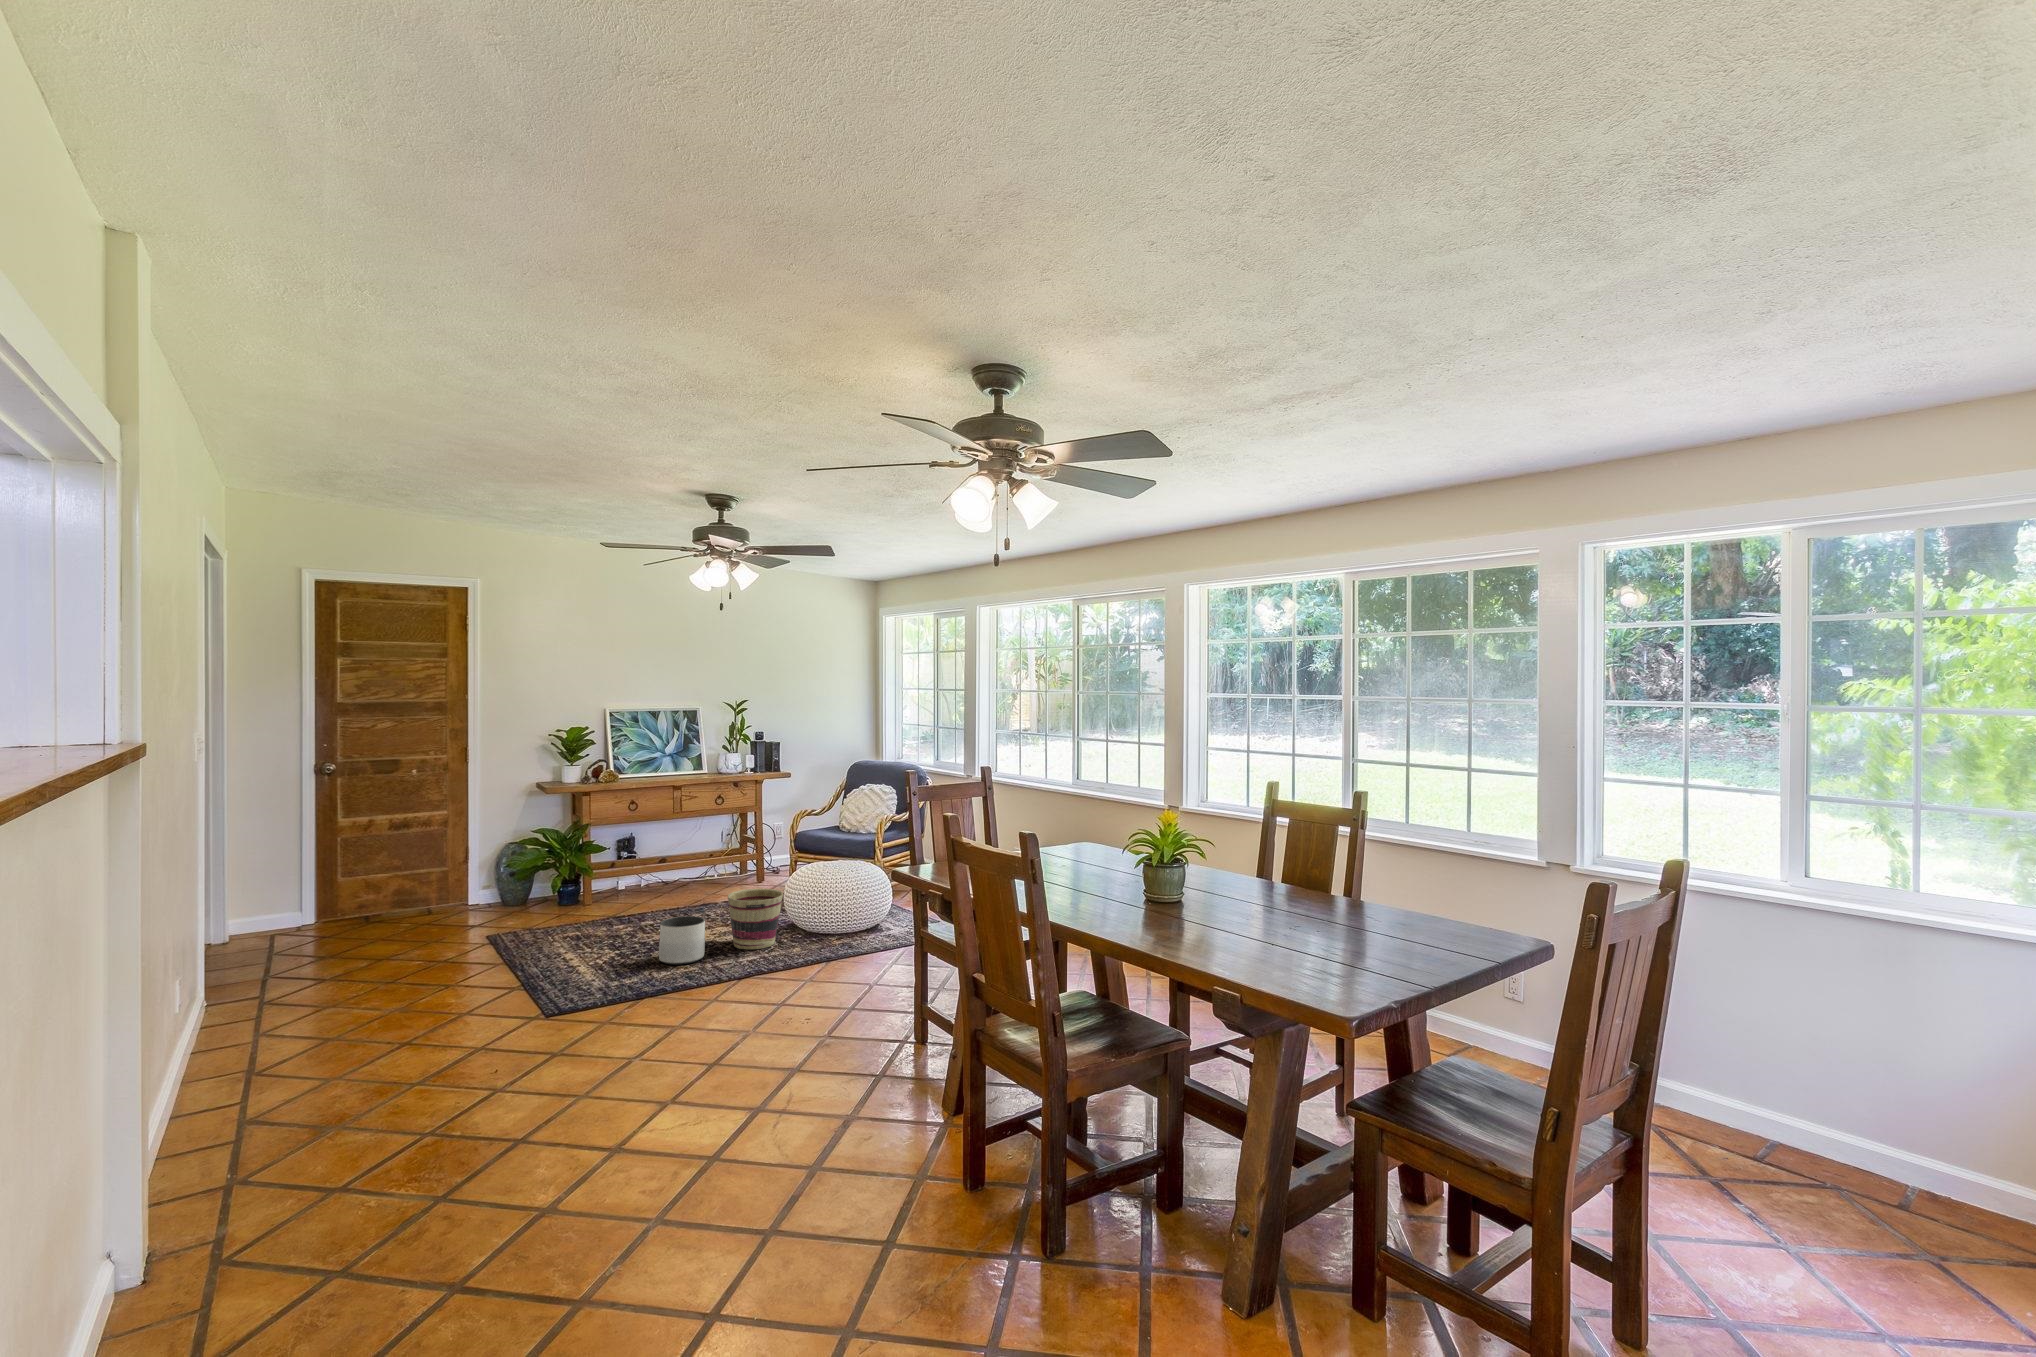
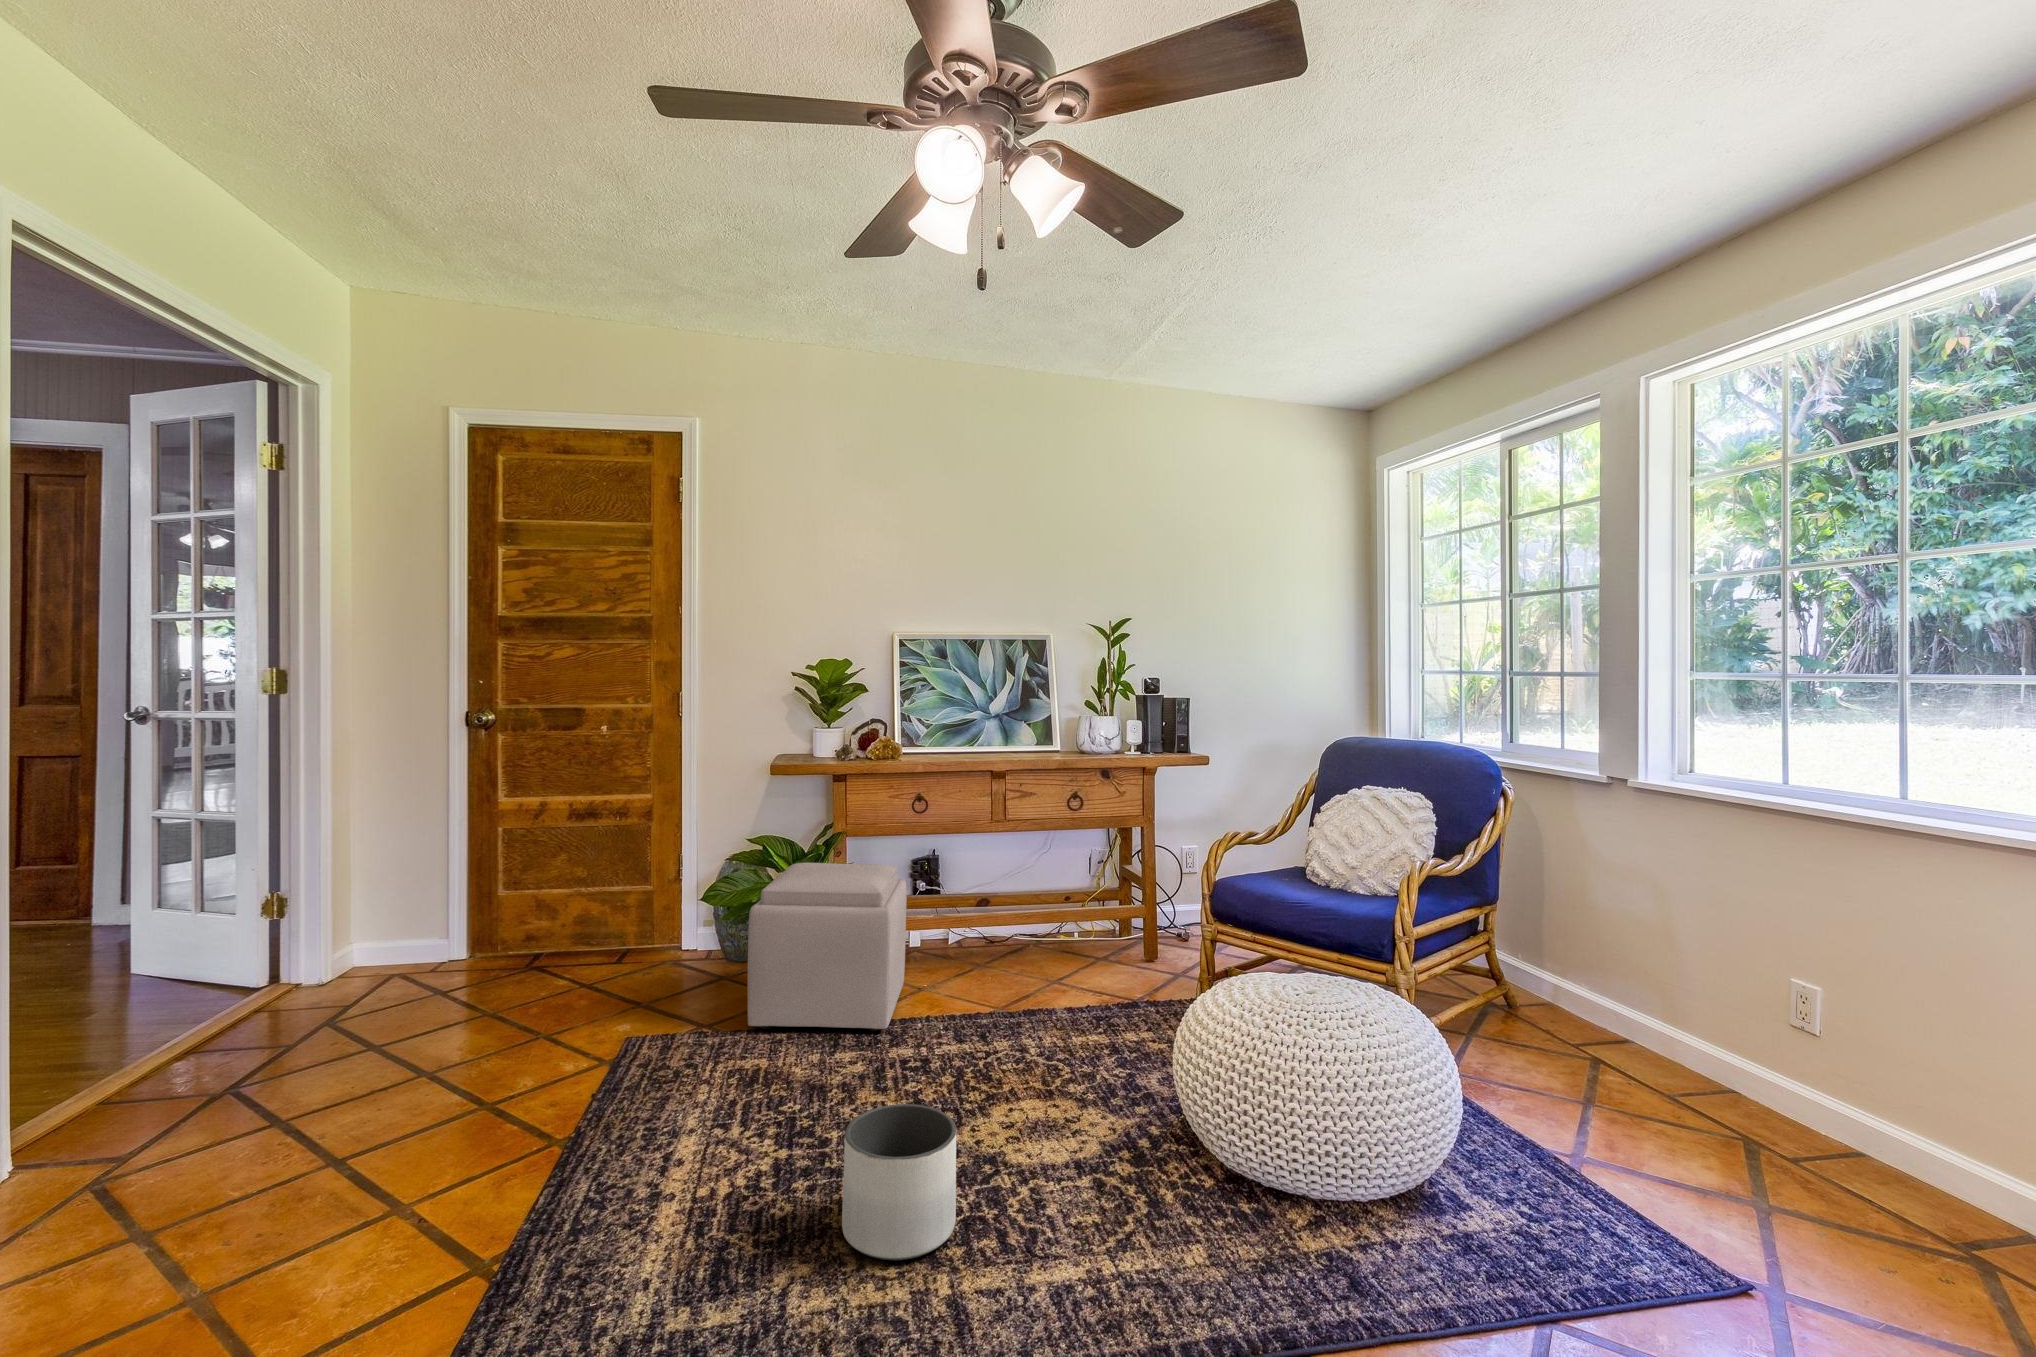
ottoman: none [553,839,635,925] -> present [747,863,907,1031]
basket: present [728,889,783,949] -> none [1026,1040,1167,1229]

